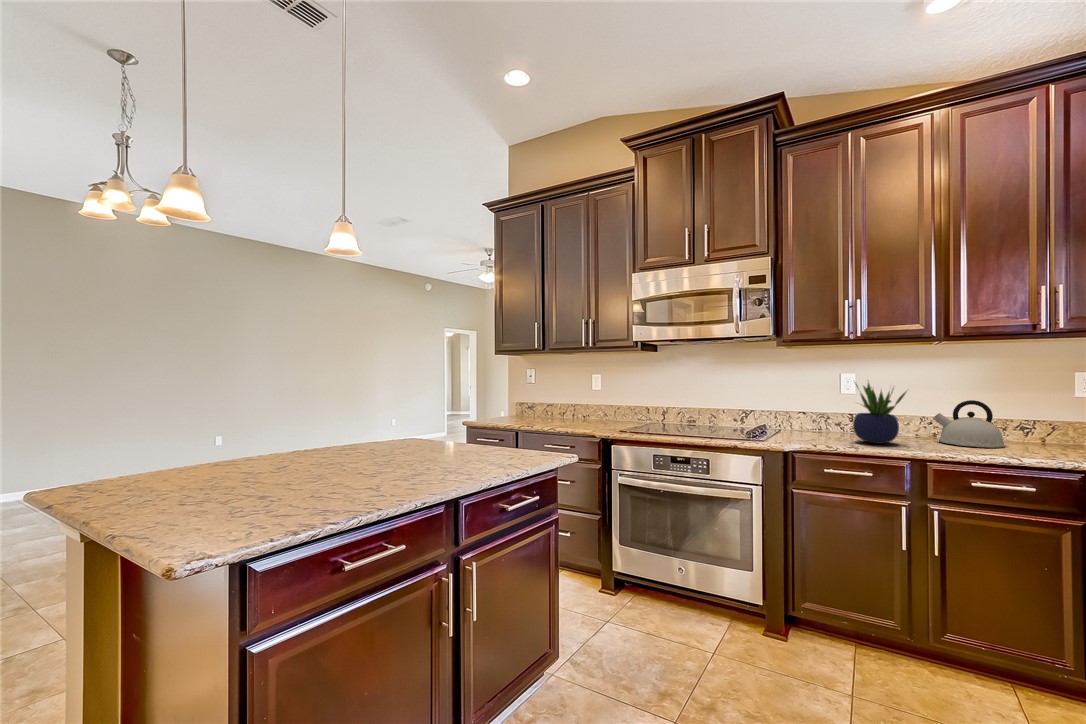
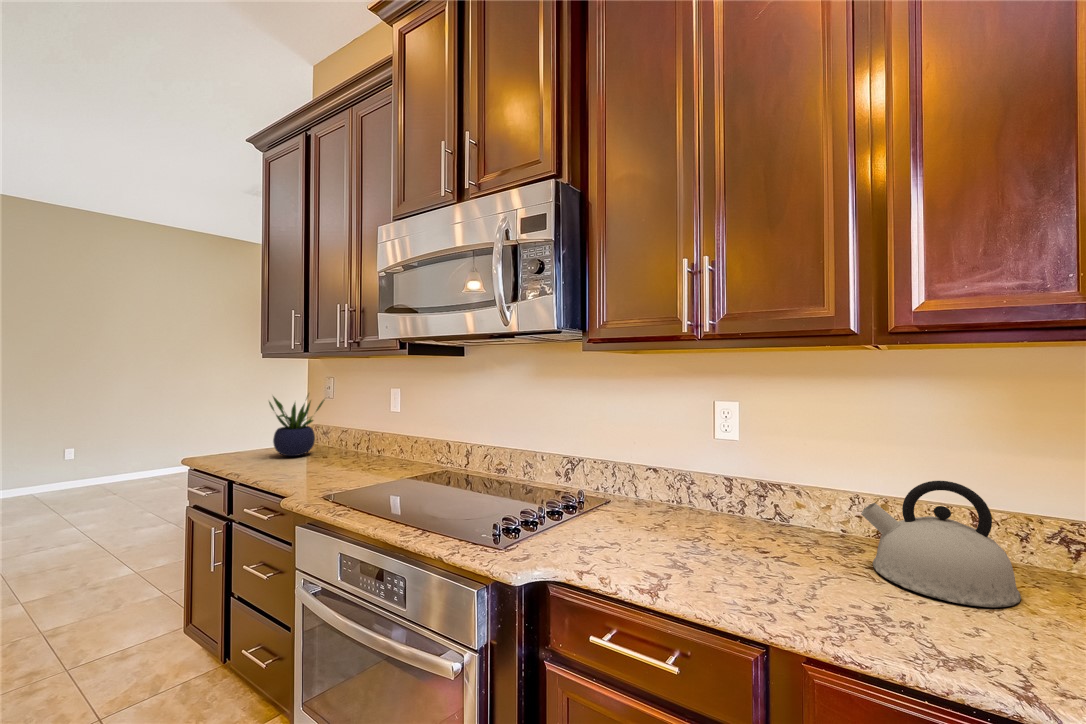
potted plant: present [853,382,906,444] -> present [269,396,324,456]

